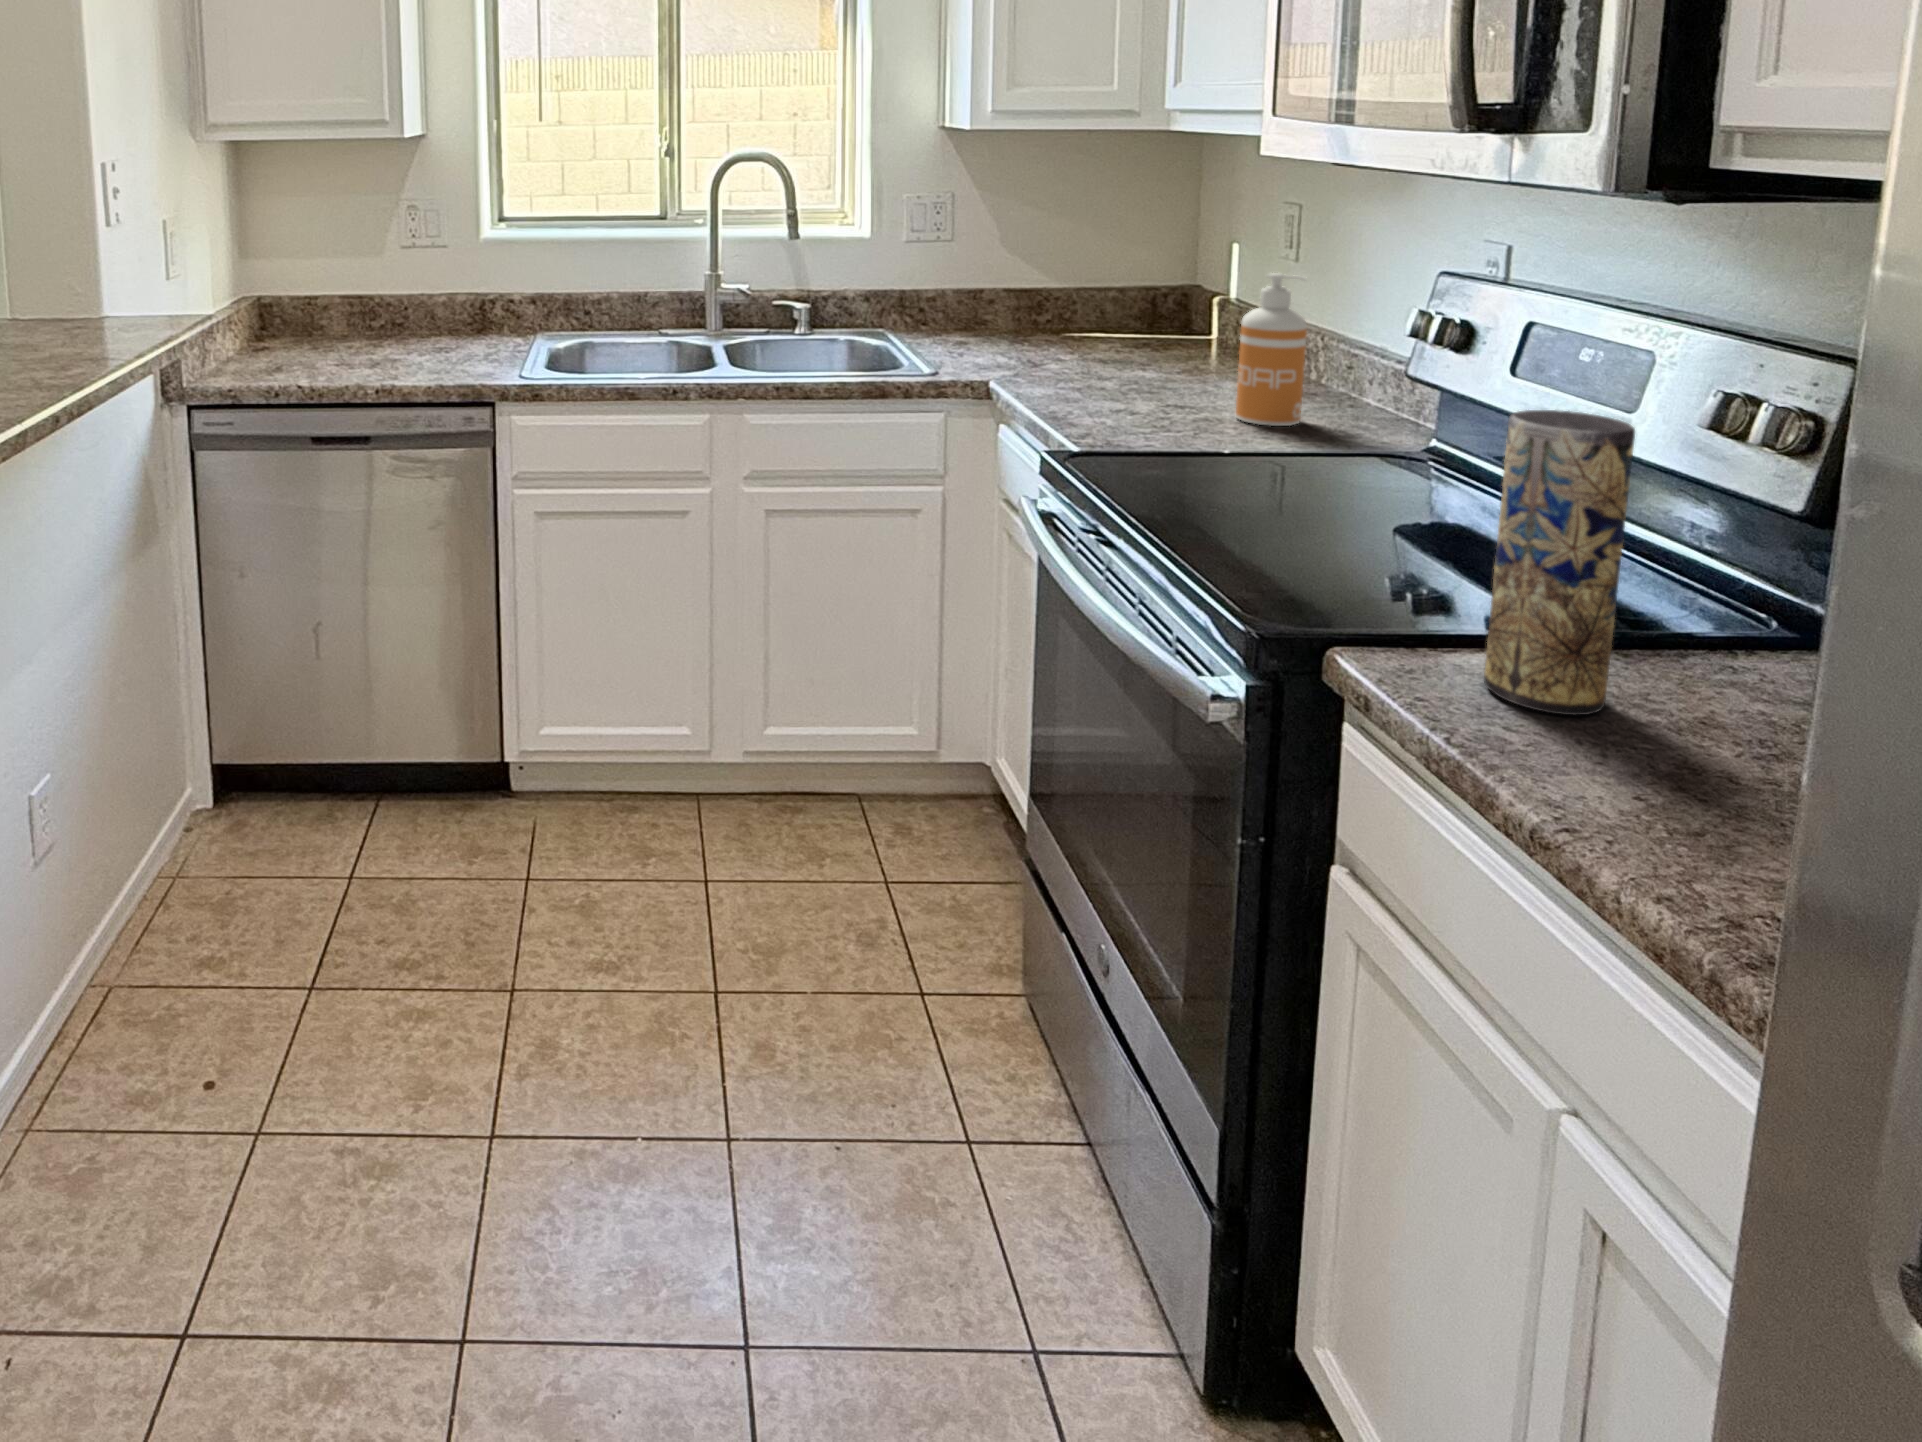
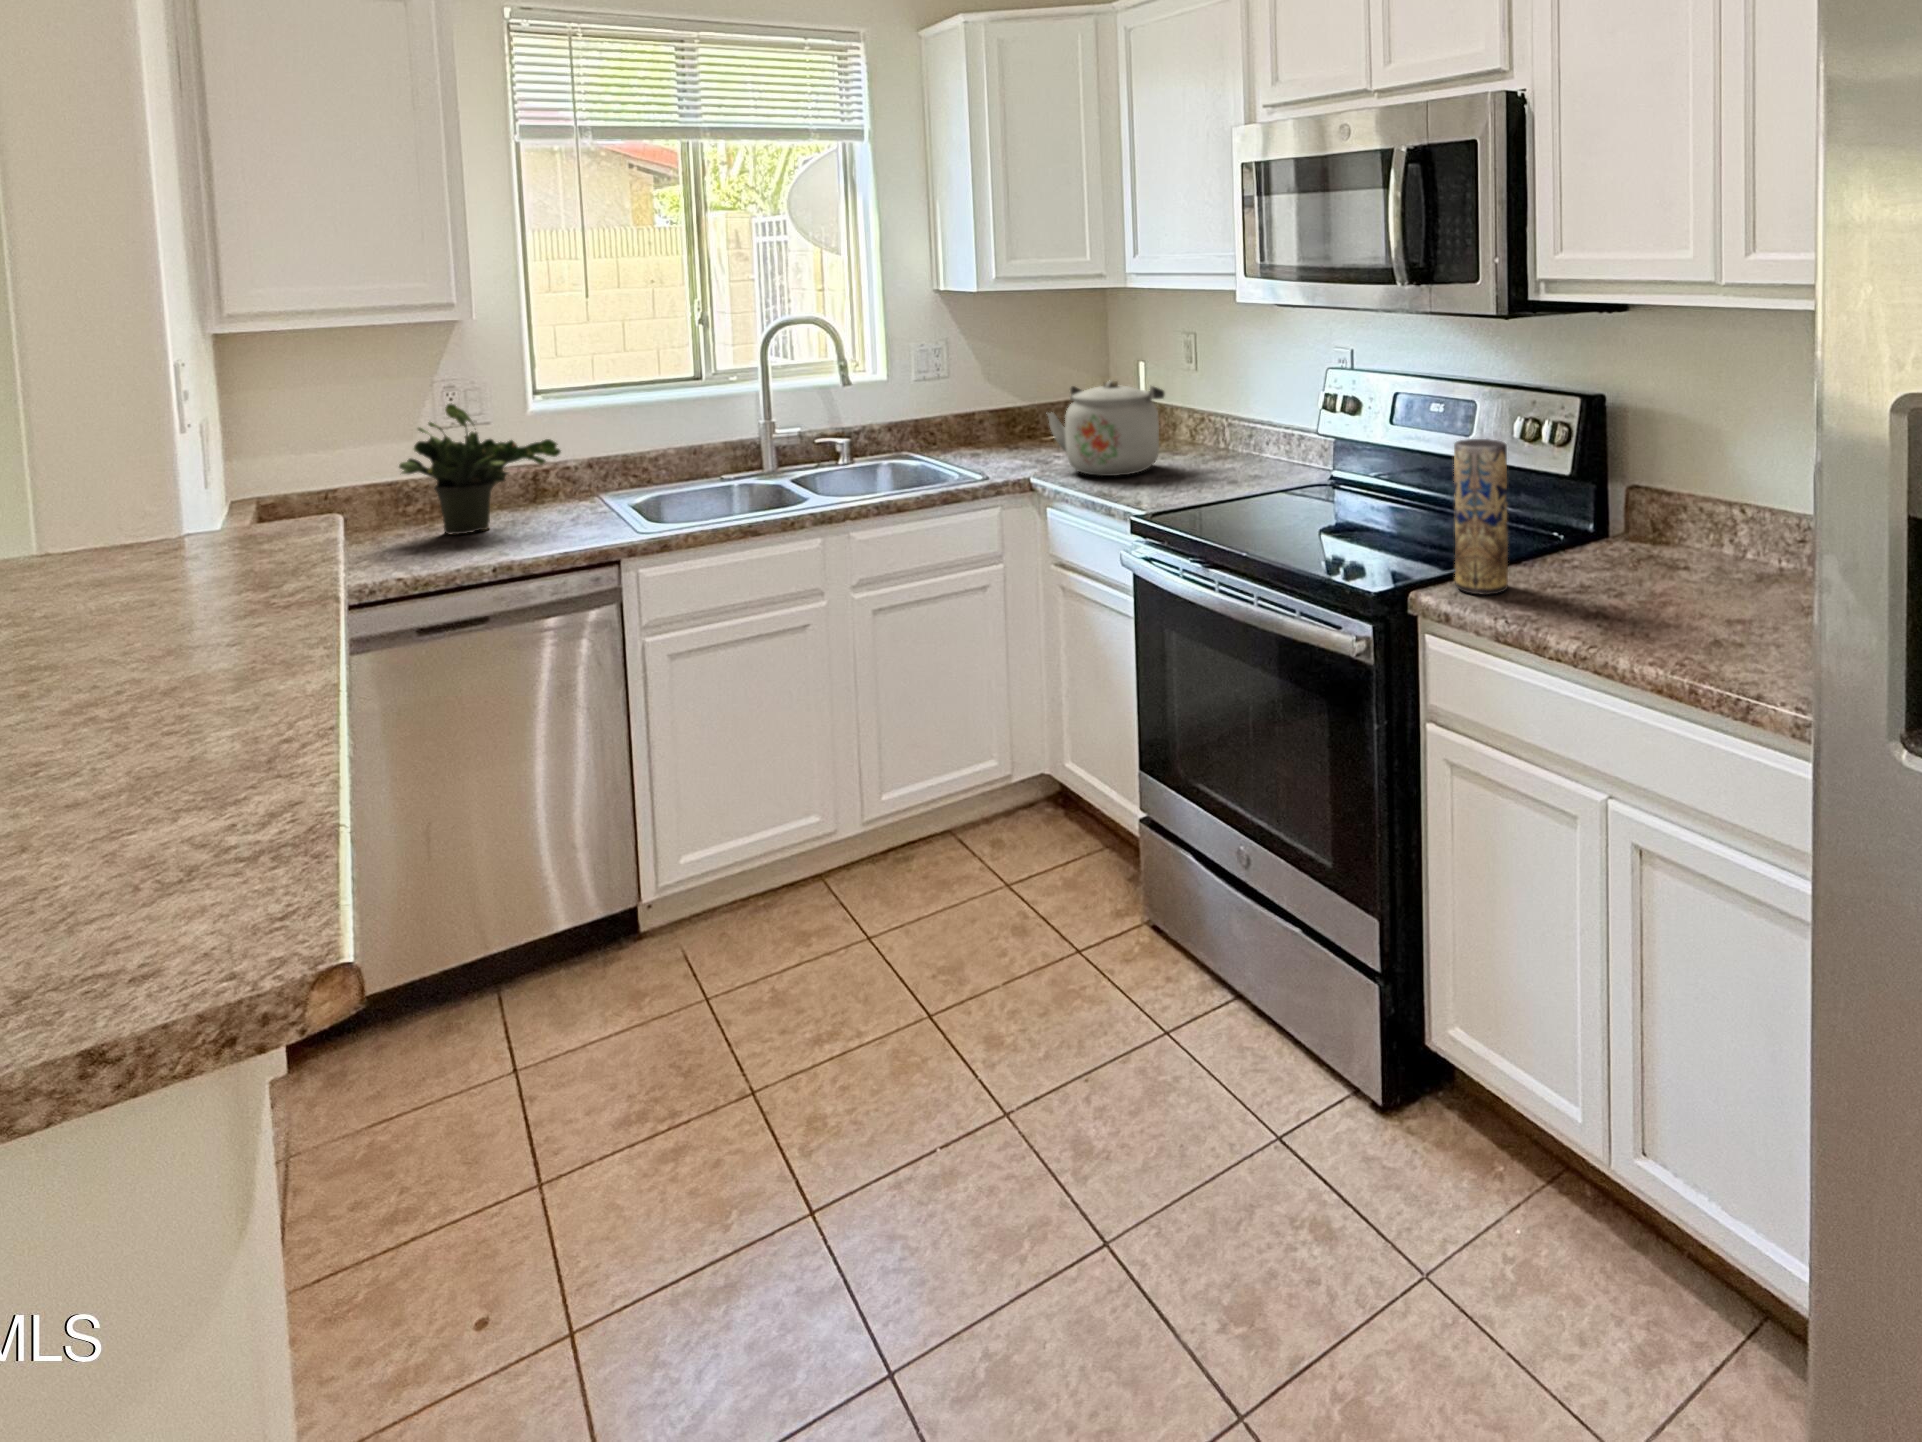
potted plant: none [349,223,480,353] -> present [399,404,561,534]
kettle: none [1029,257,1214,394] -> present [1048,380,1165,476]
soap dispenser: present [1236,273,1307,426] -> none [1201,382,1241,481]

